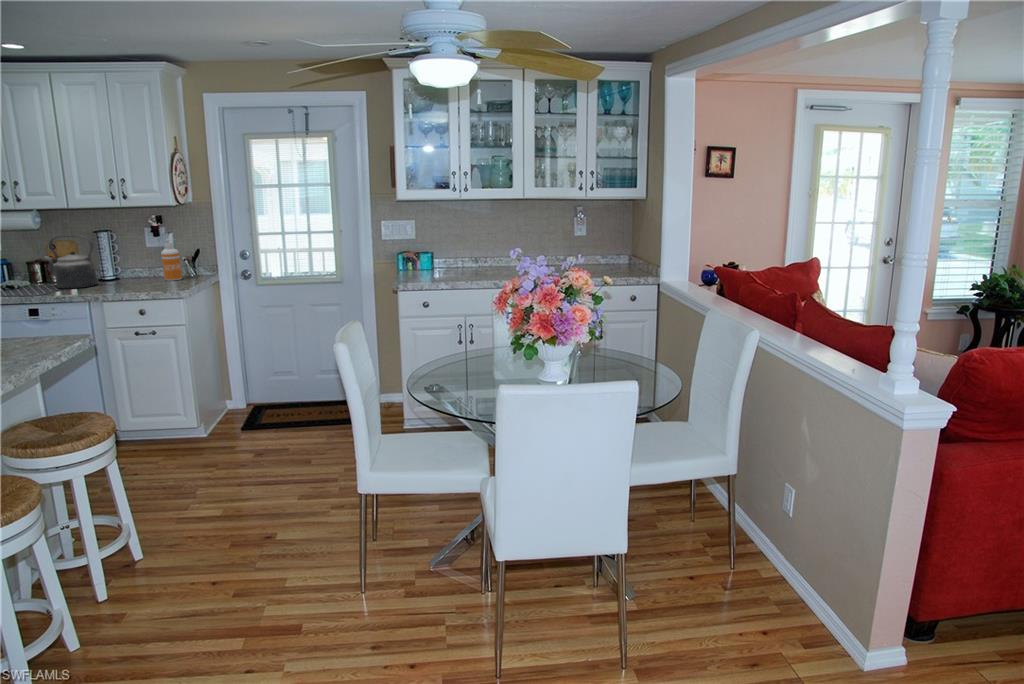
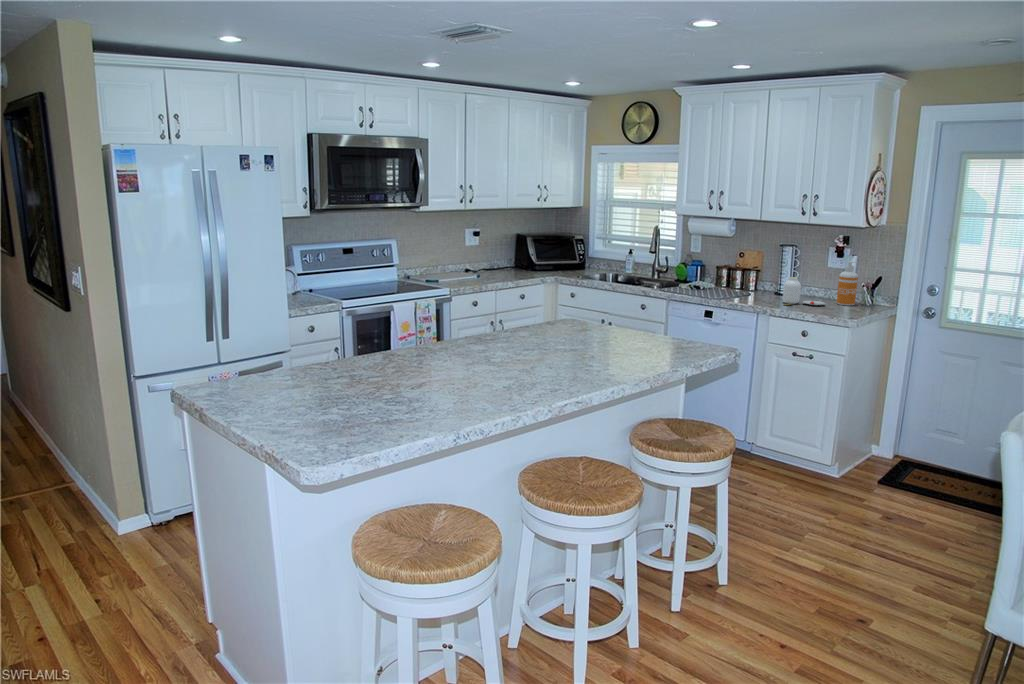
kettle: present [45,235,98,289] -> none [731,246,776,298]
jar: none [109,261,157,290] -> present [783,277,825,305]

